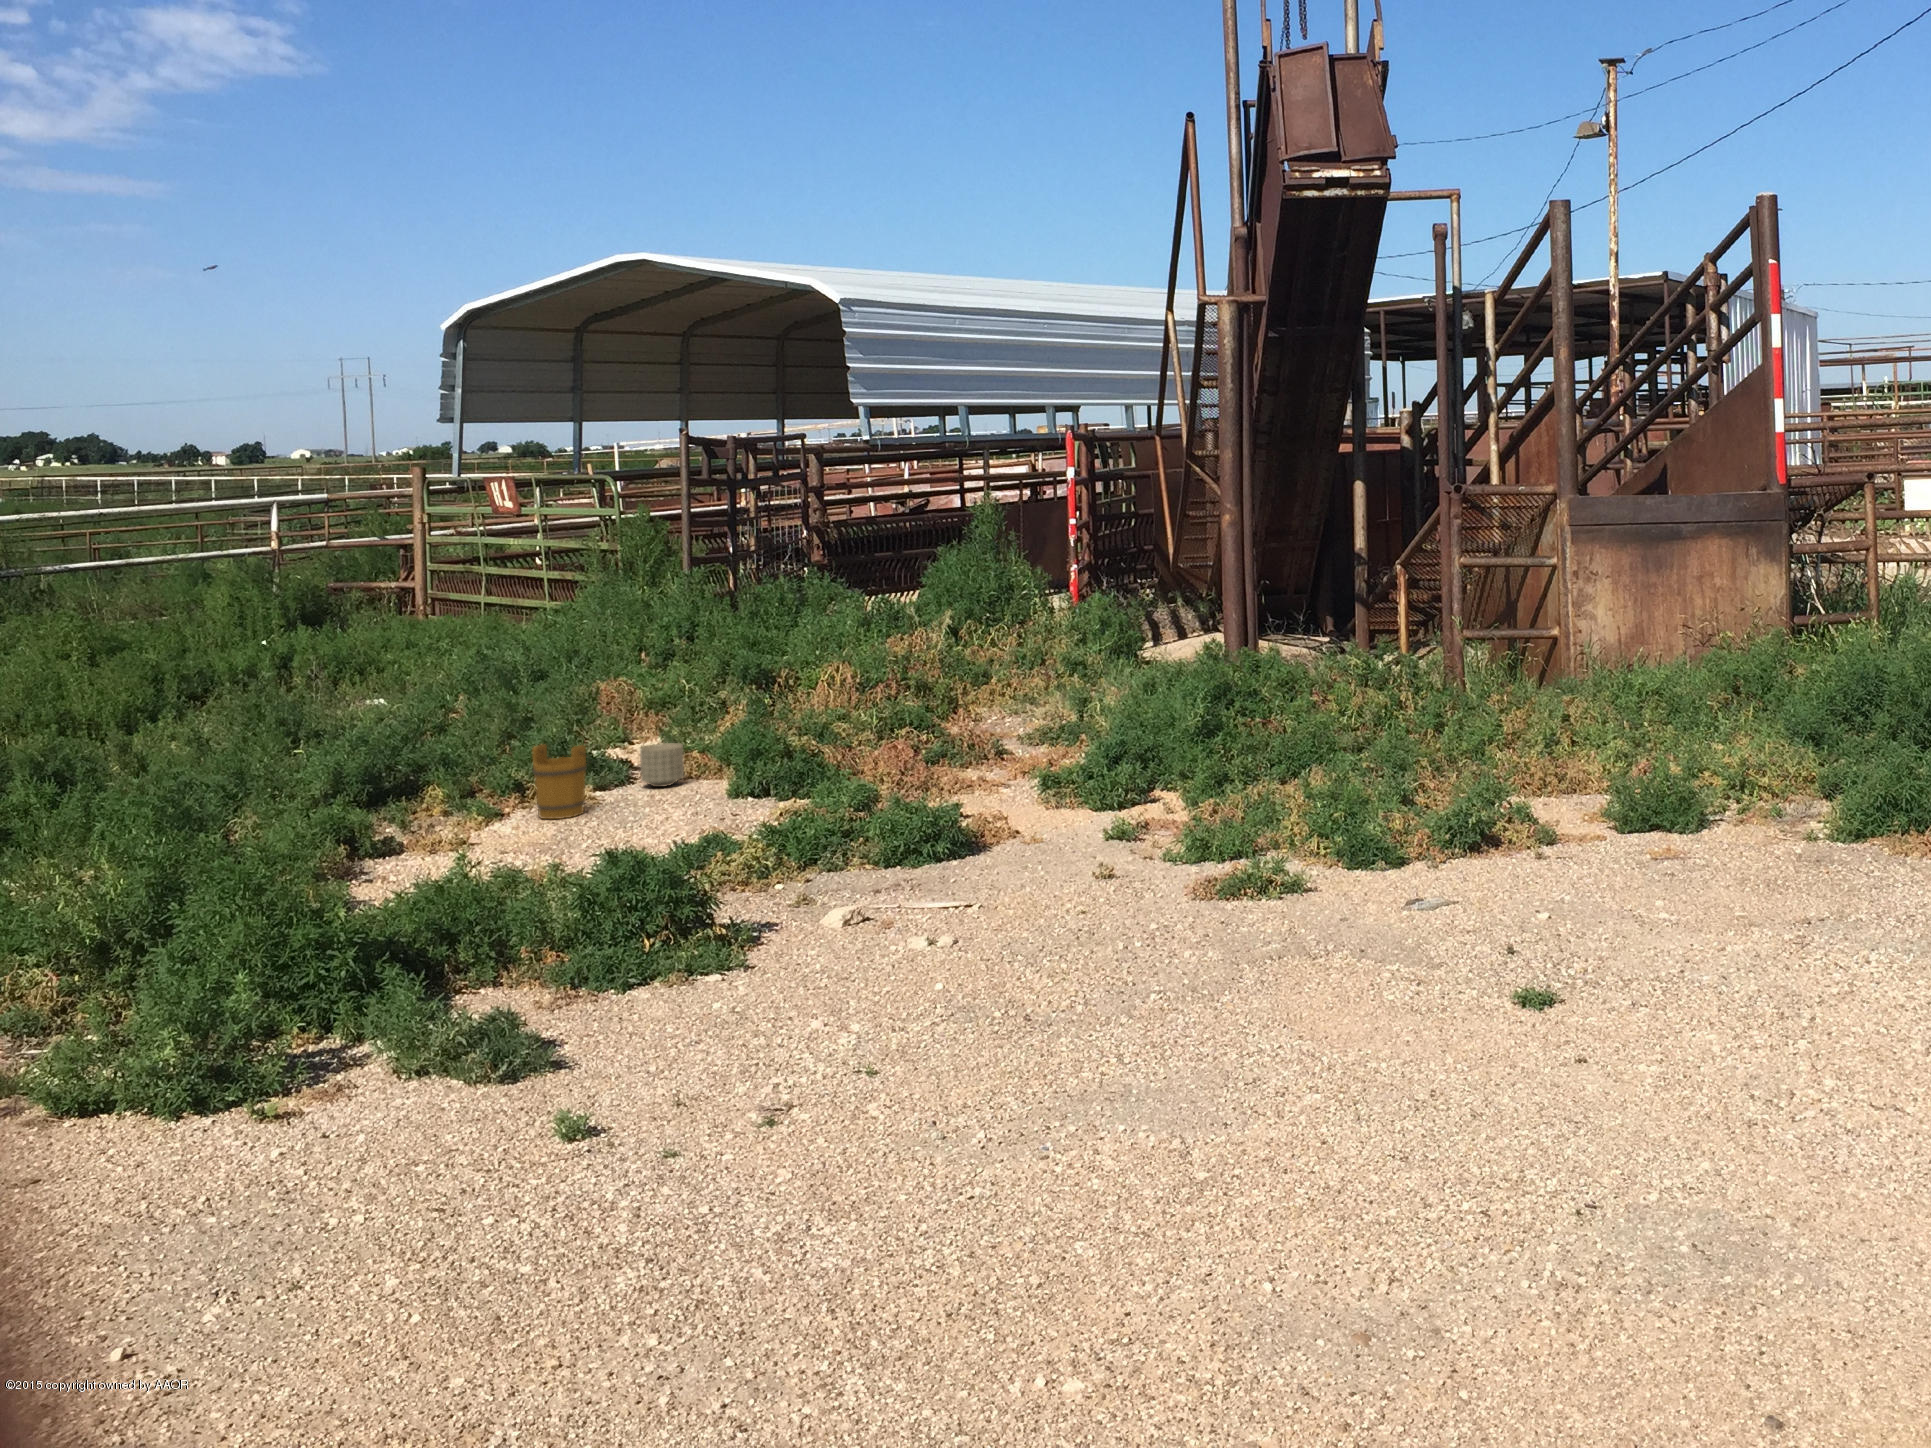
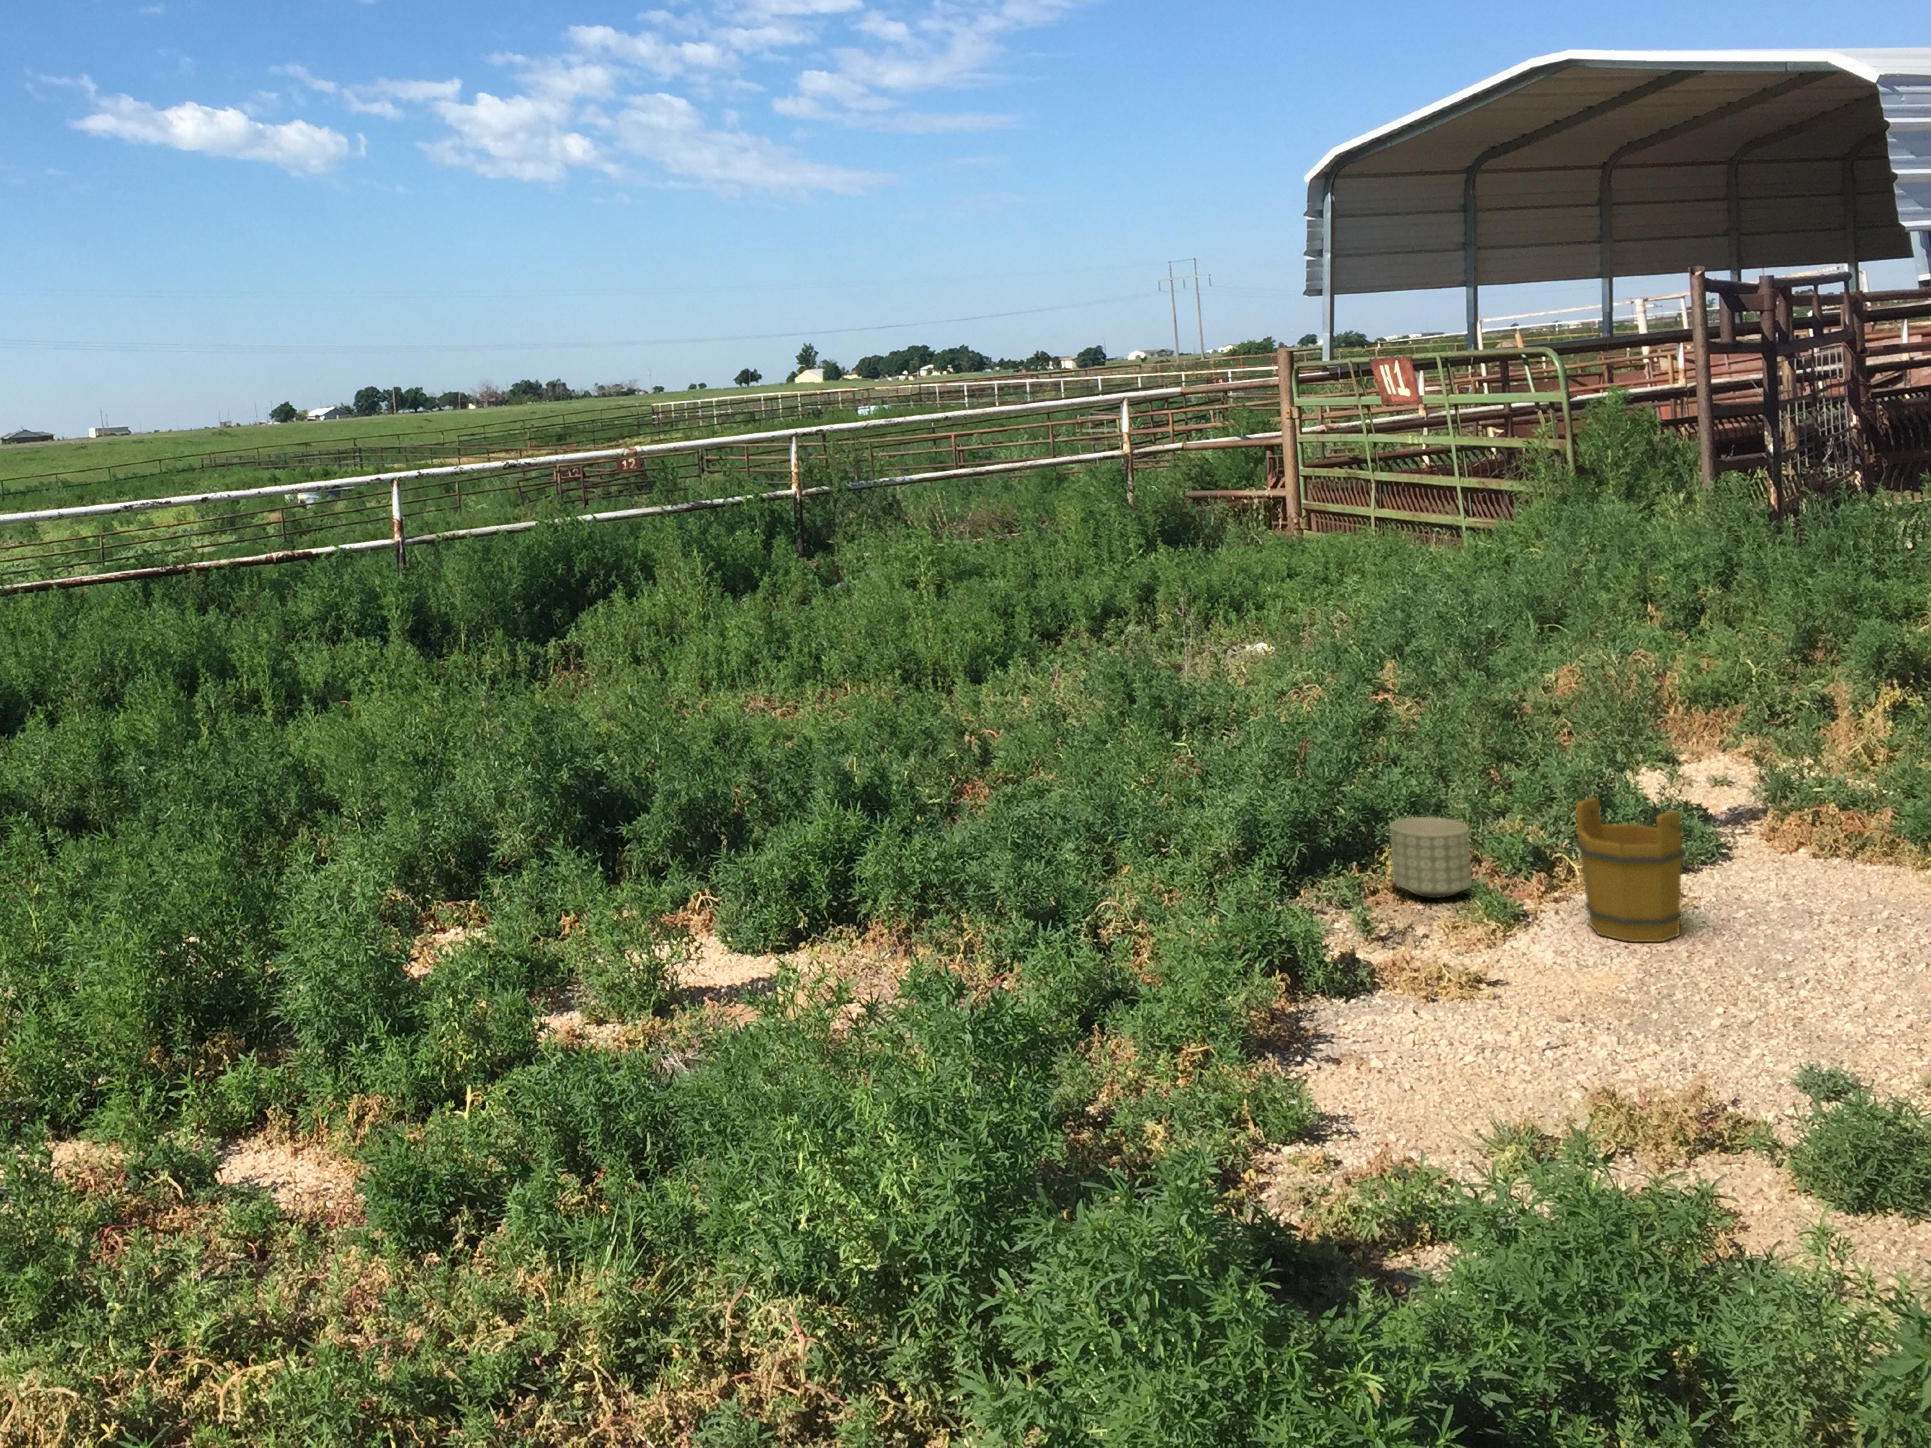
planter: present [640,743,684,787] -> present [1390,817,1472,898]

